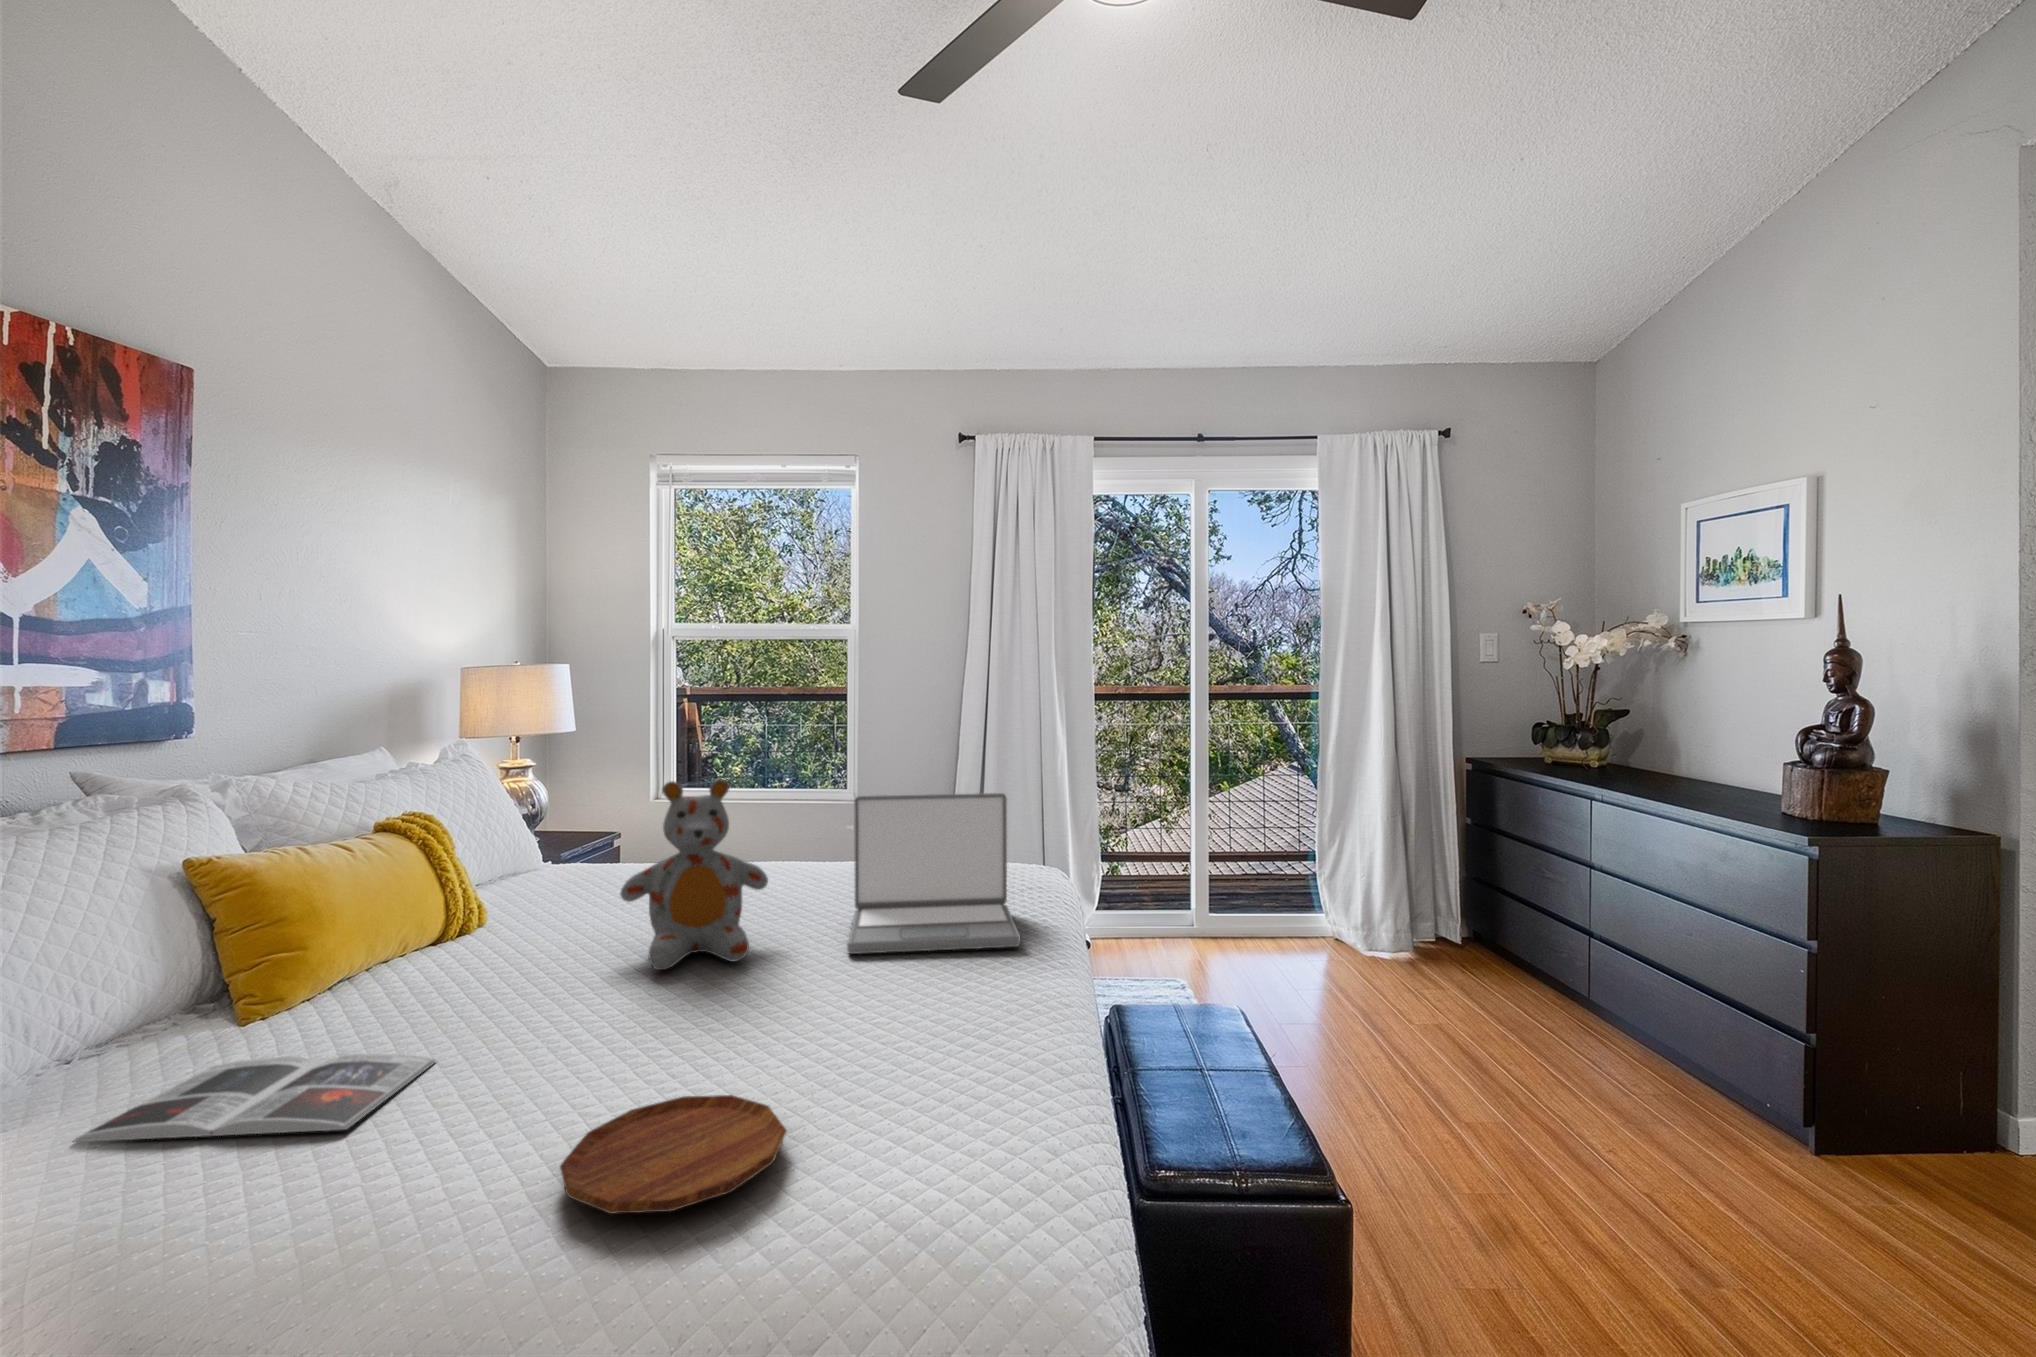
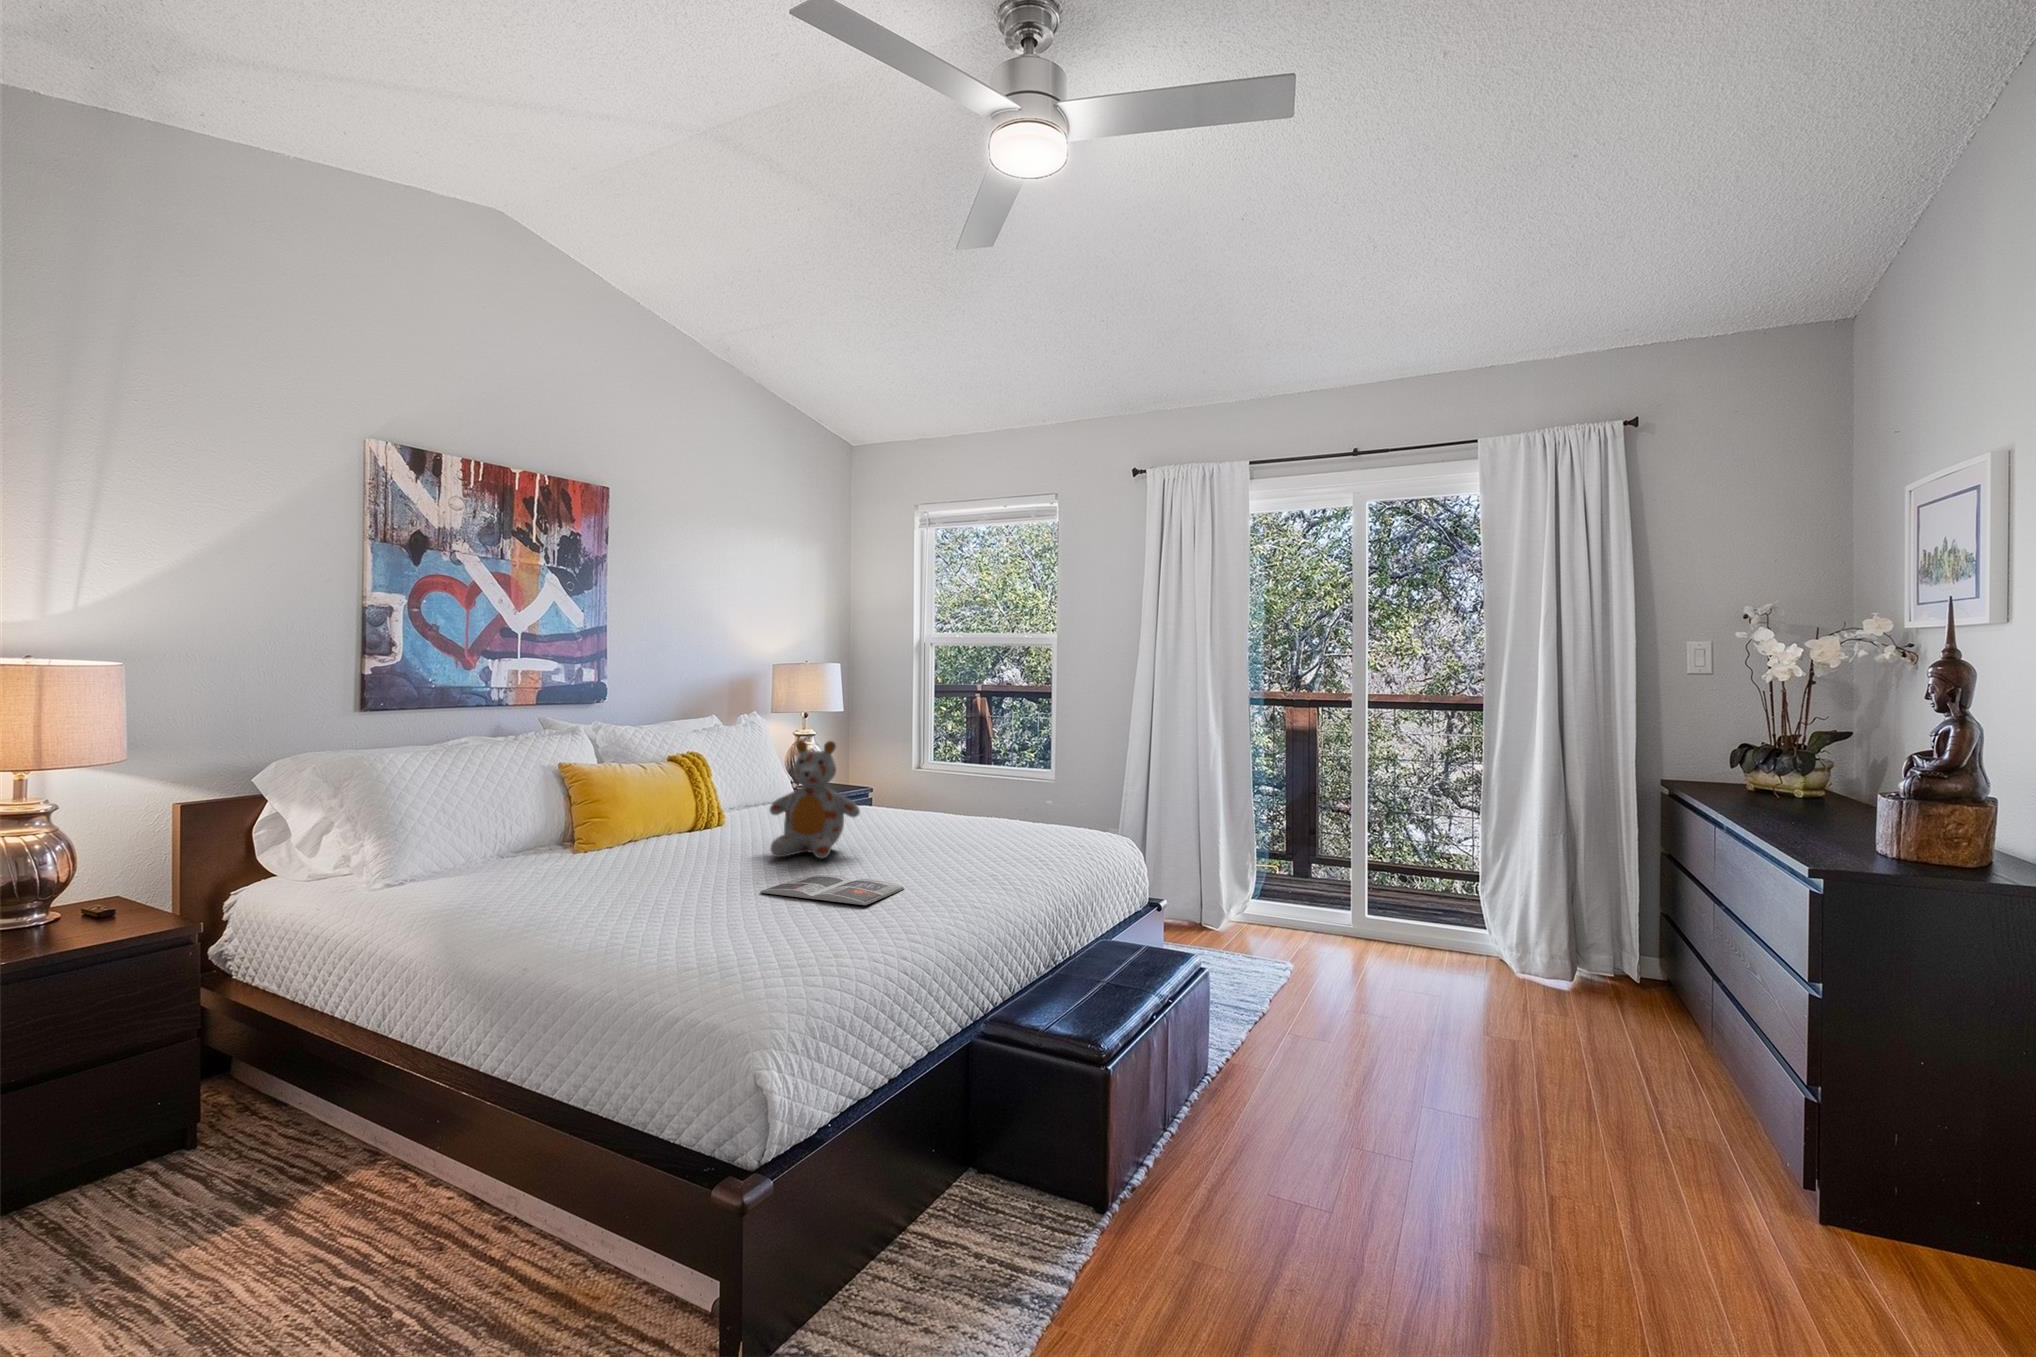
laptop: present [847,793,1020,954] -> none [890,760,1034,874]
magazine: present [74,1053,436,1142] -> present [760,875,904,905]
tray: present [560,1095,786,1214] -> none [623,902,741,936]

